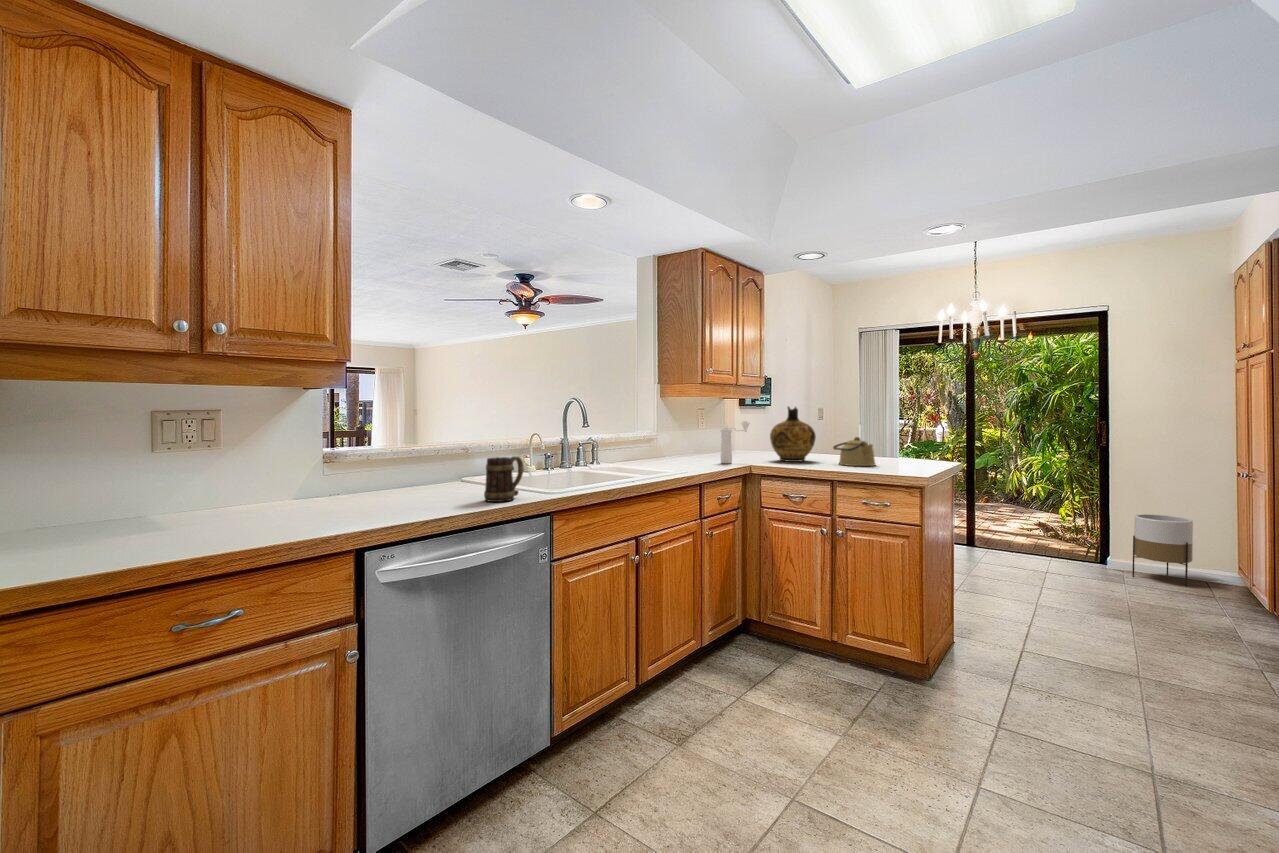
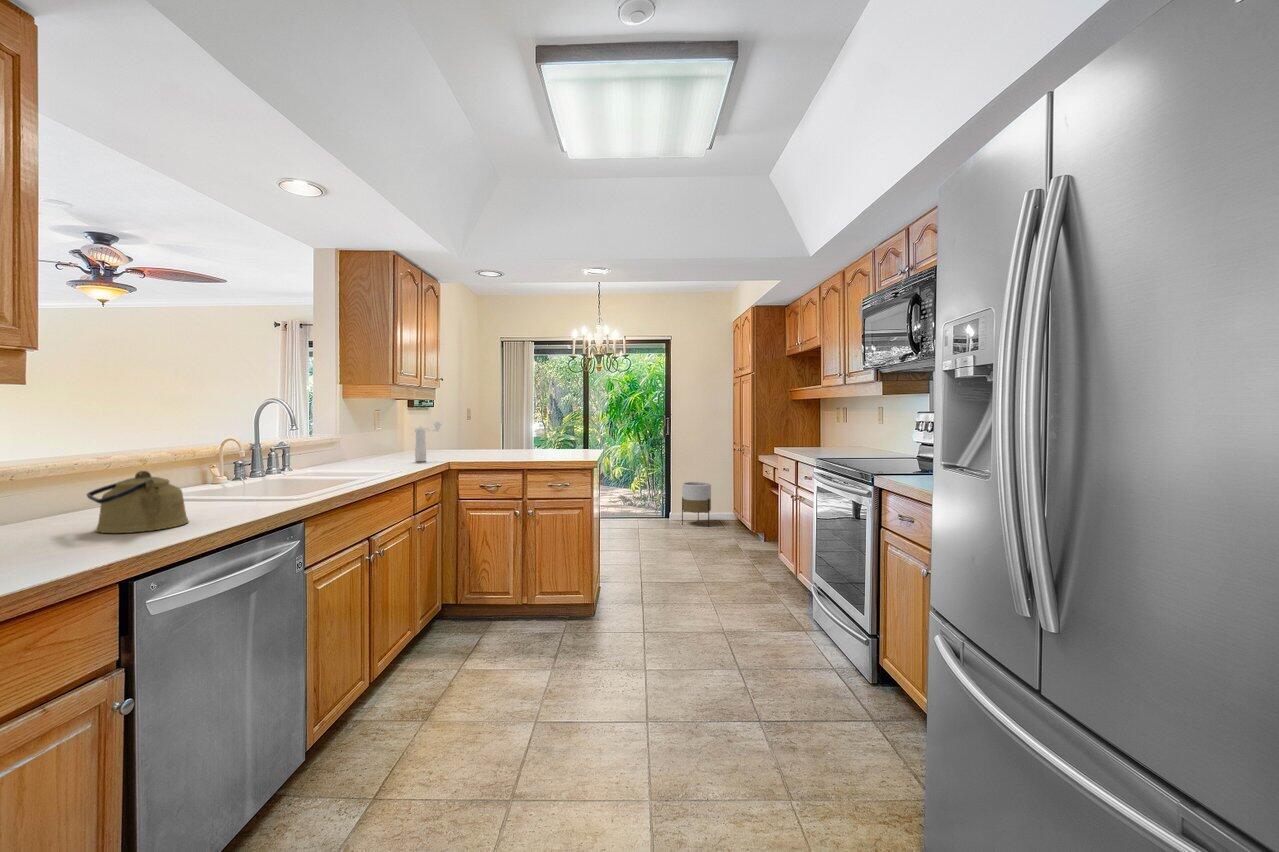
ceramic jug: present [770,407,816,462] -> none [457,408,497,457]
kettle: present [833,437,875,466] -> present [87,471,189,533]
mug: present [484,457,523,502] -> none [230,463,272,513]

